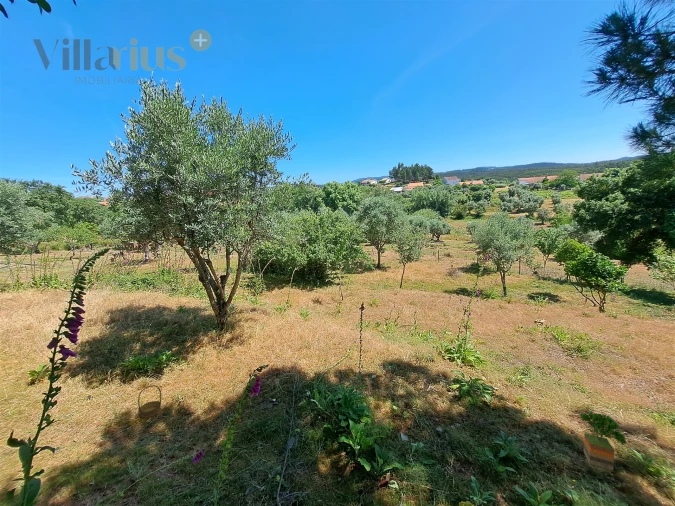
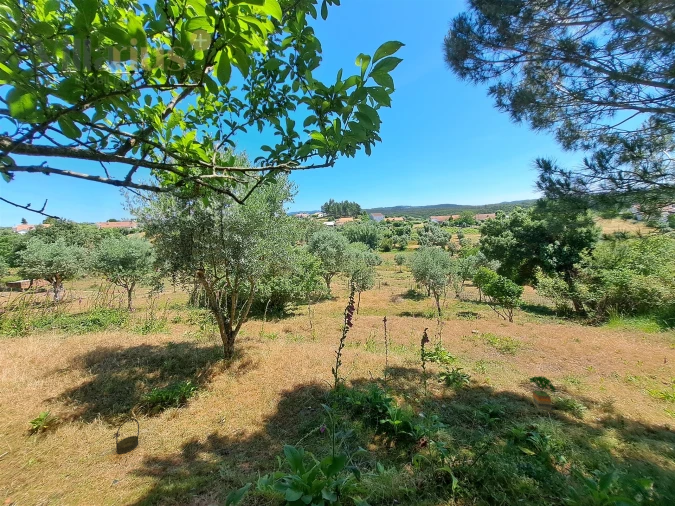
basket: present [138,385,161,418] -> present [116,419,139,454]

